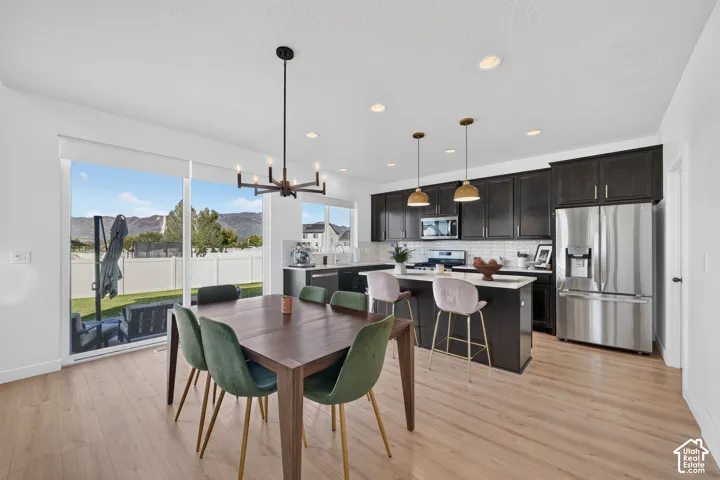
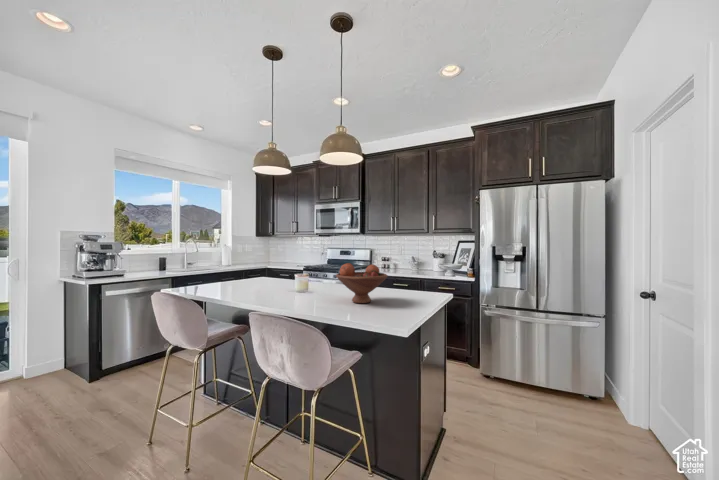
flower arrangement: present [388,242,415,275] -> none [203,233,261,291]

